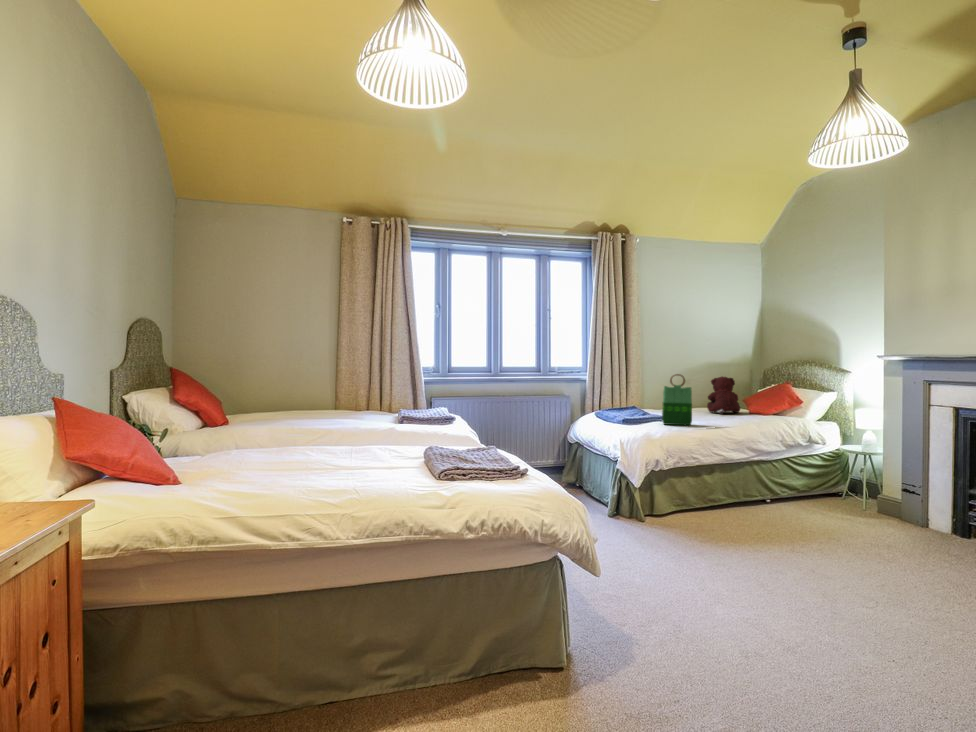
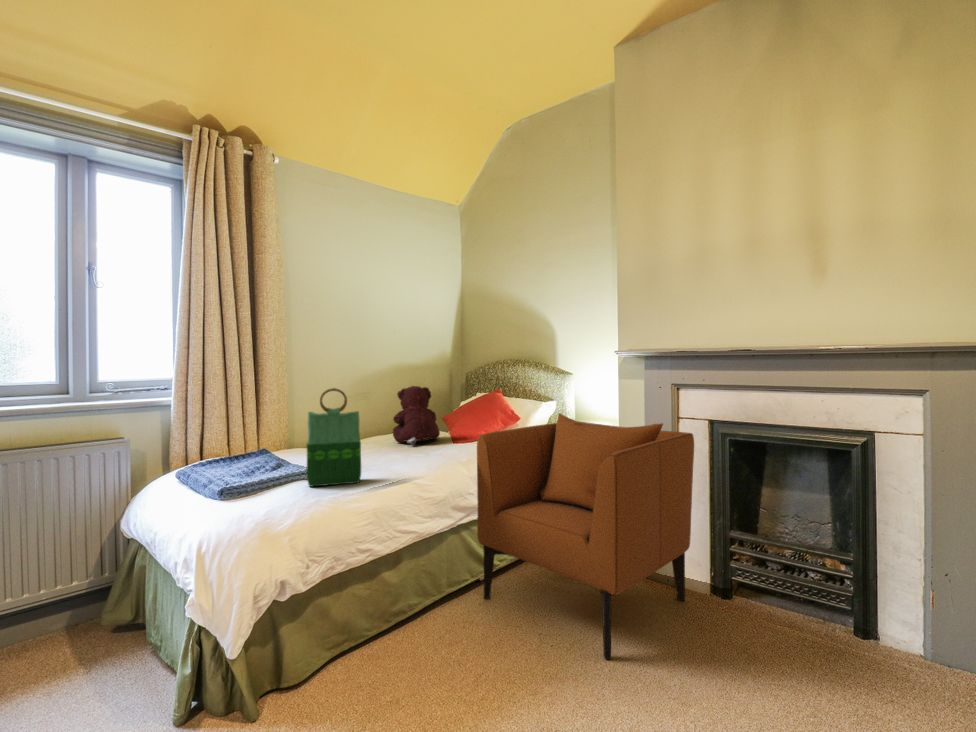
armchair: none [764,398,939,539] -> present [477,413,694,659]

